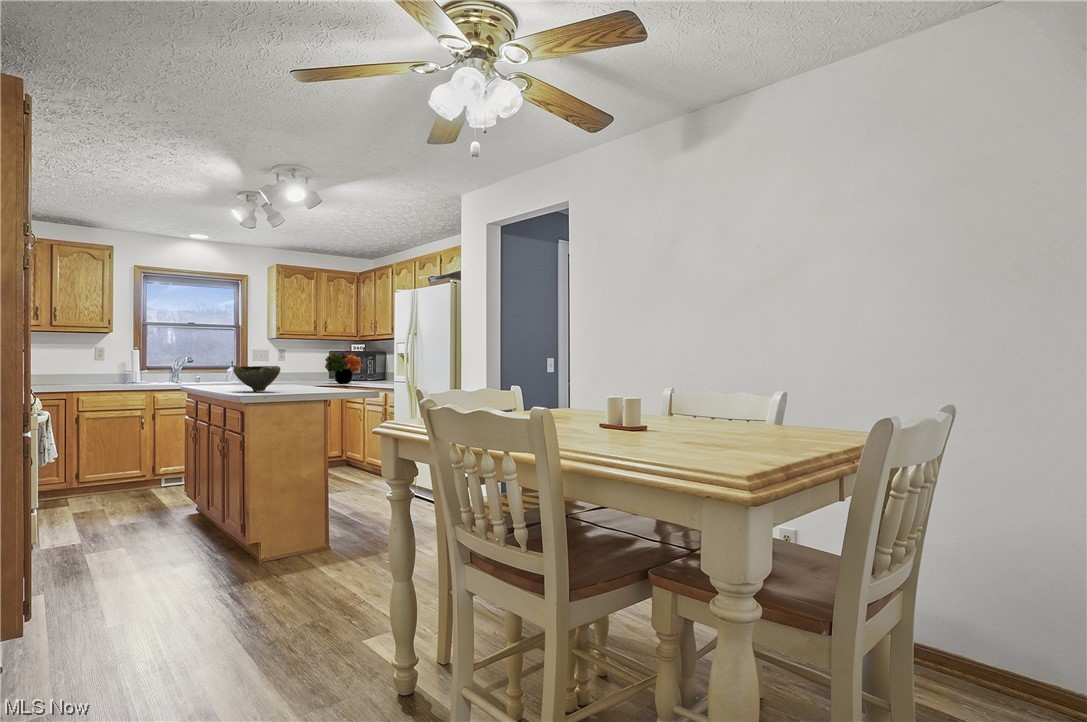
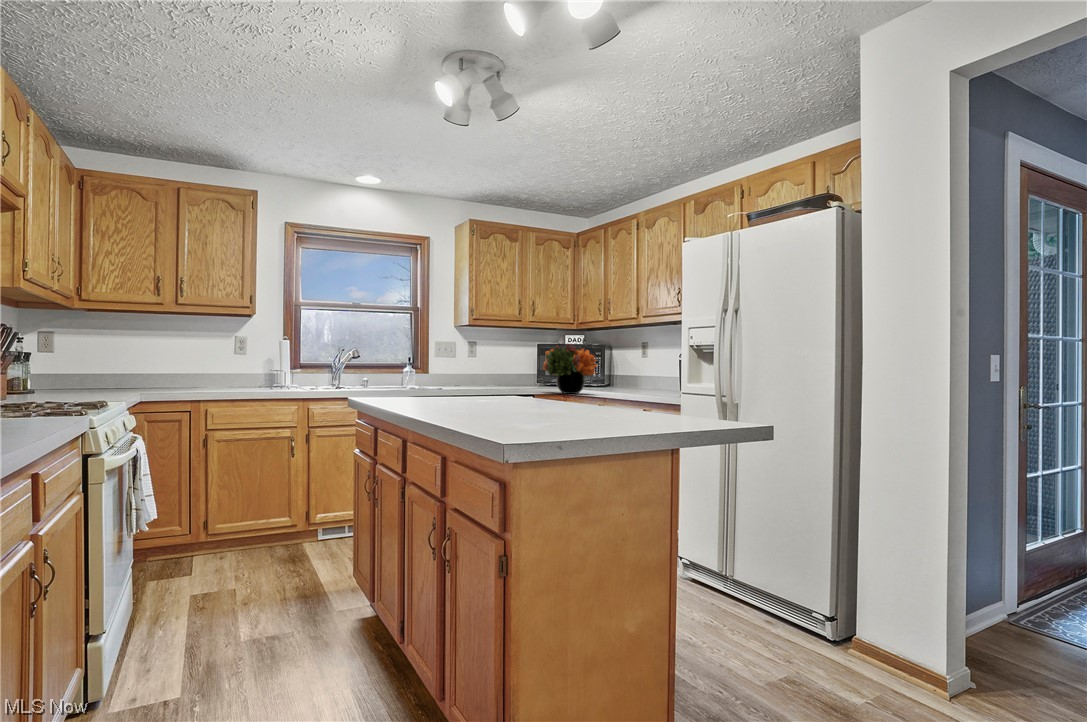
bowl: present [233,366,280,392] -> none [458,369,551,424]

